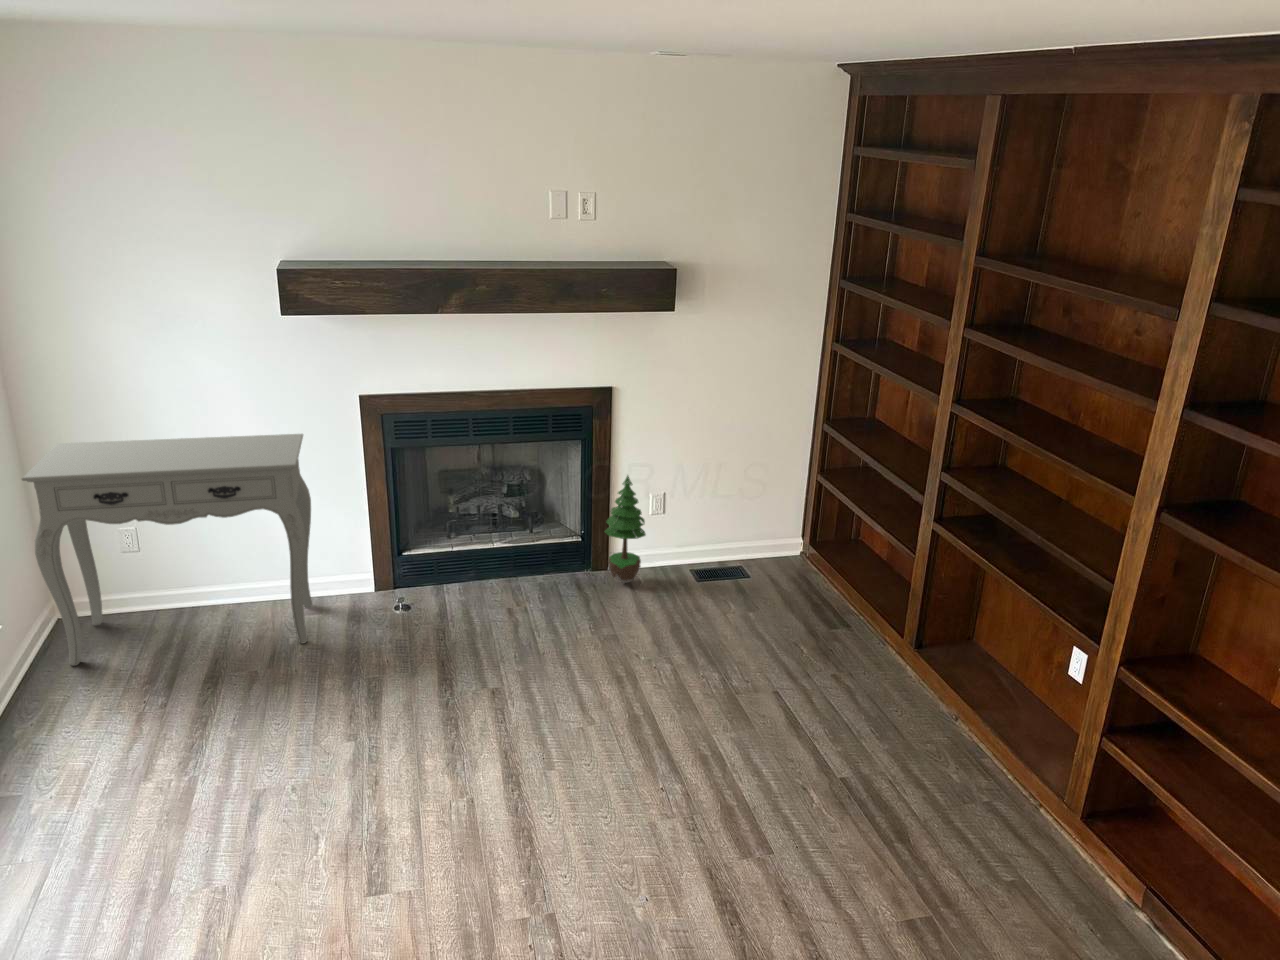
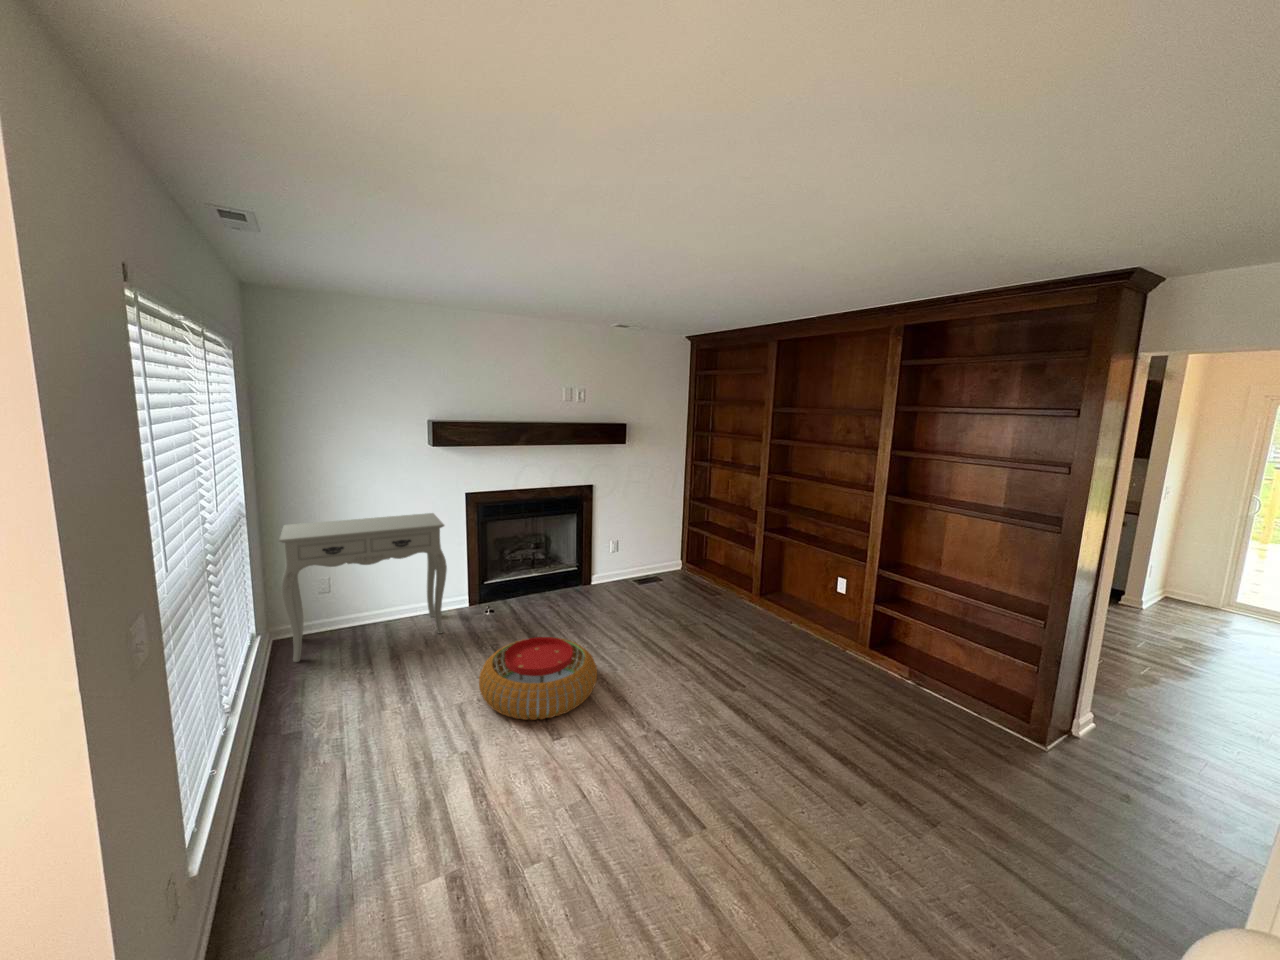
potted tree: present [605,476,646,584] -> none [593,527,616,588]
pouf: none [286,689,500,849] -> present [479,637,597,720]

